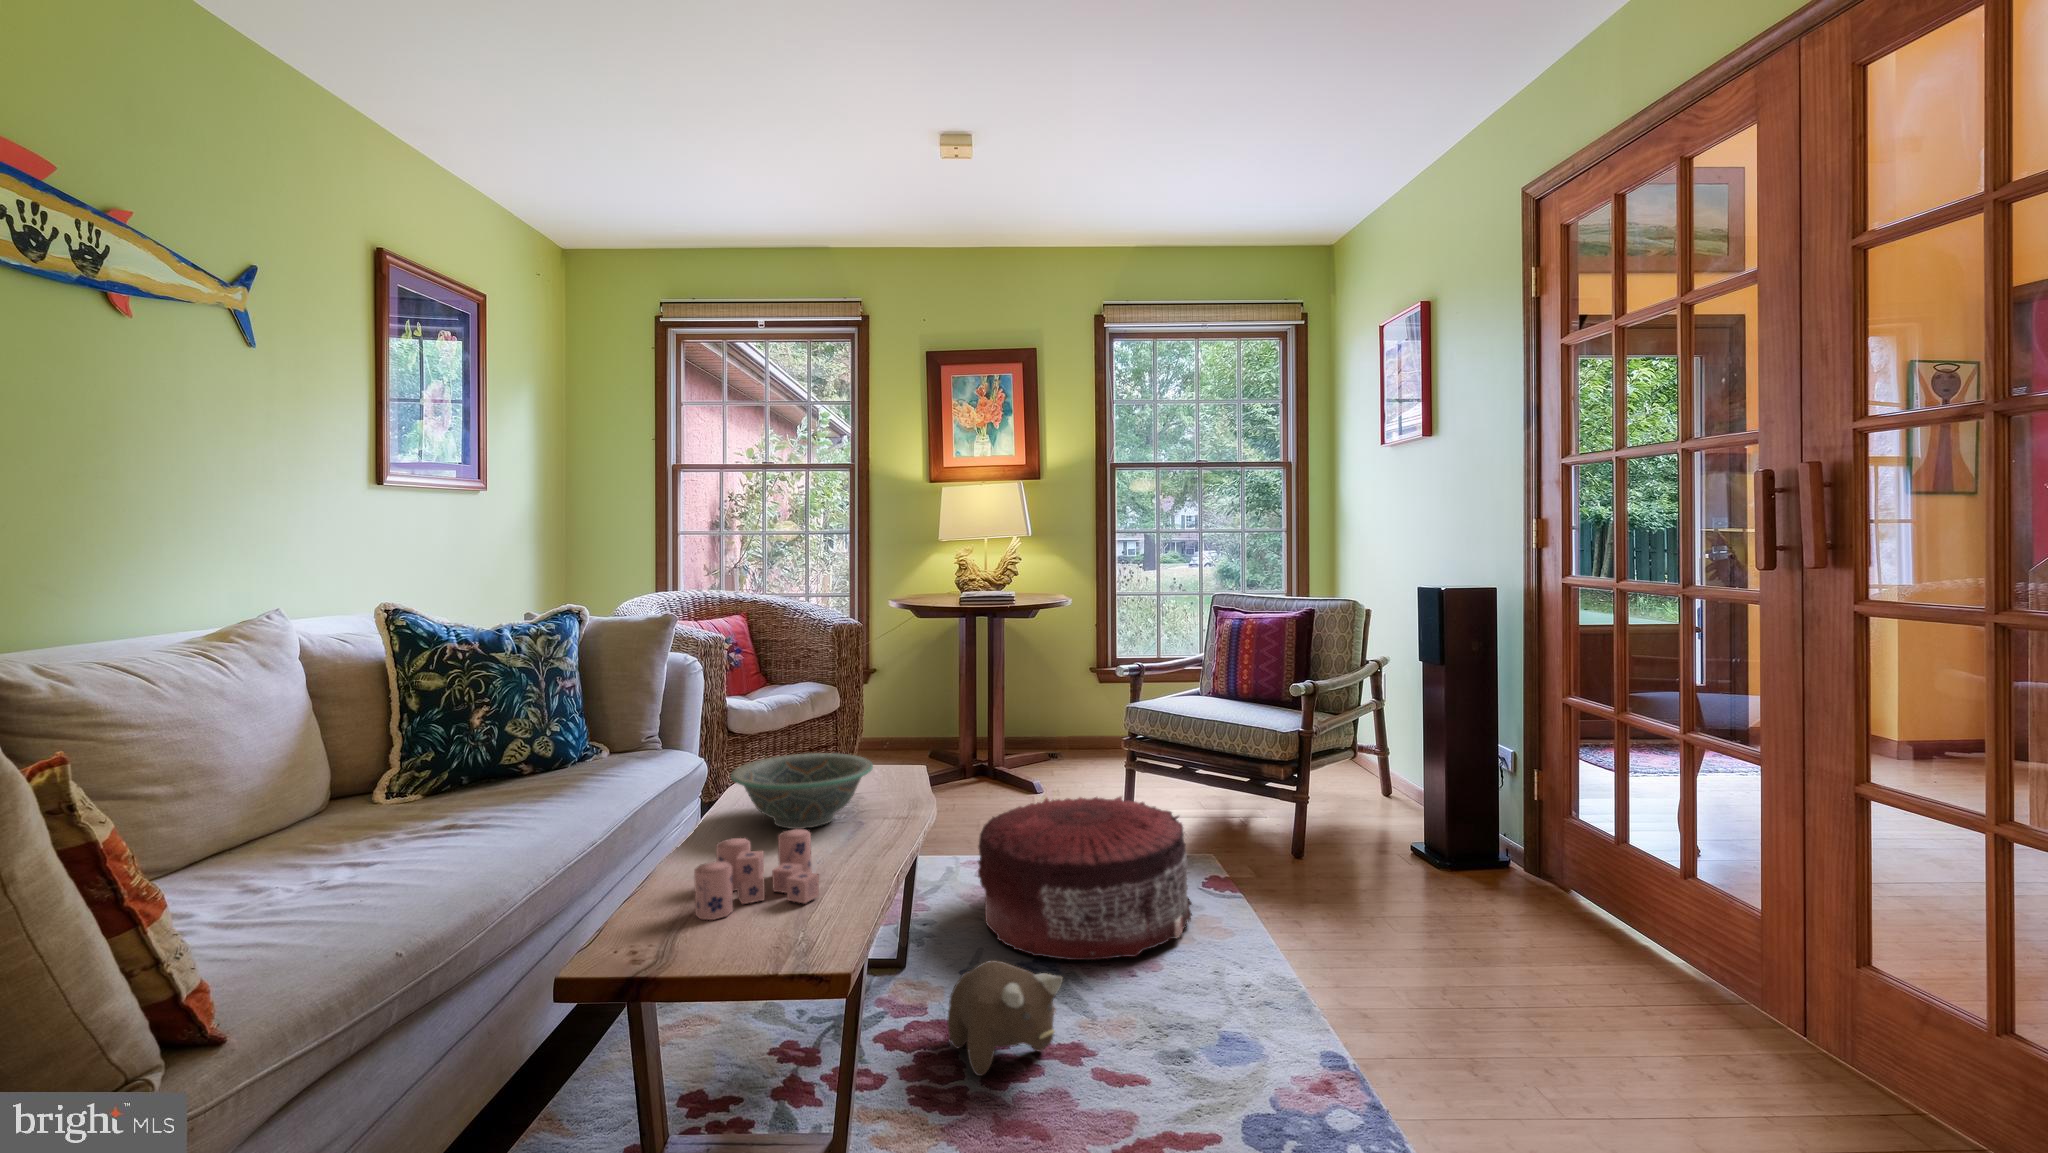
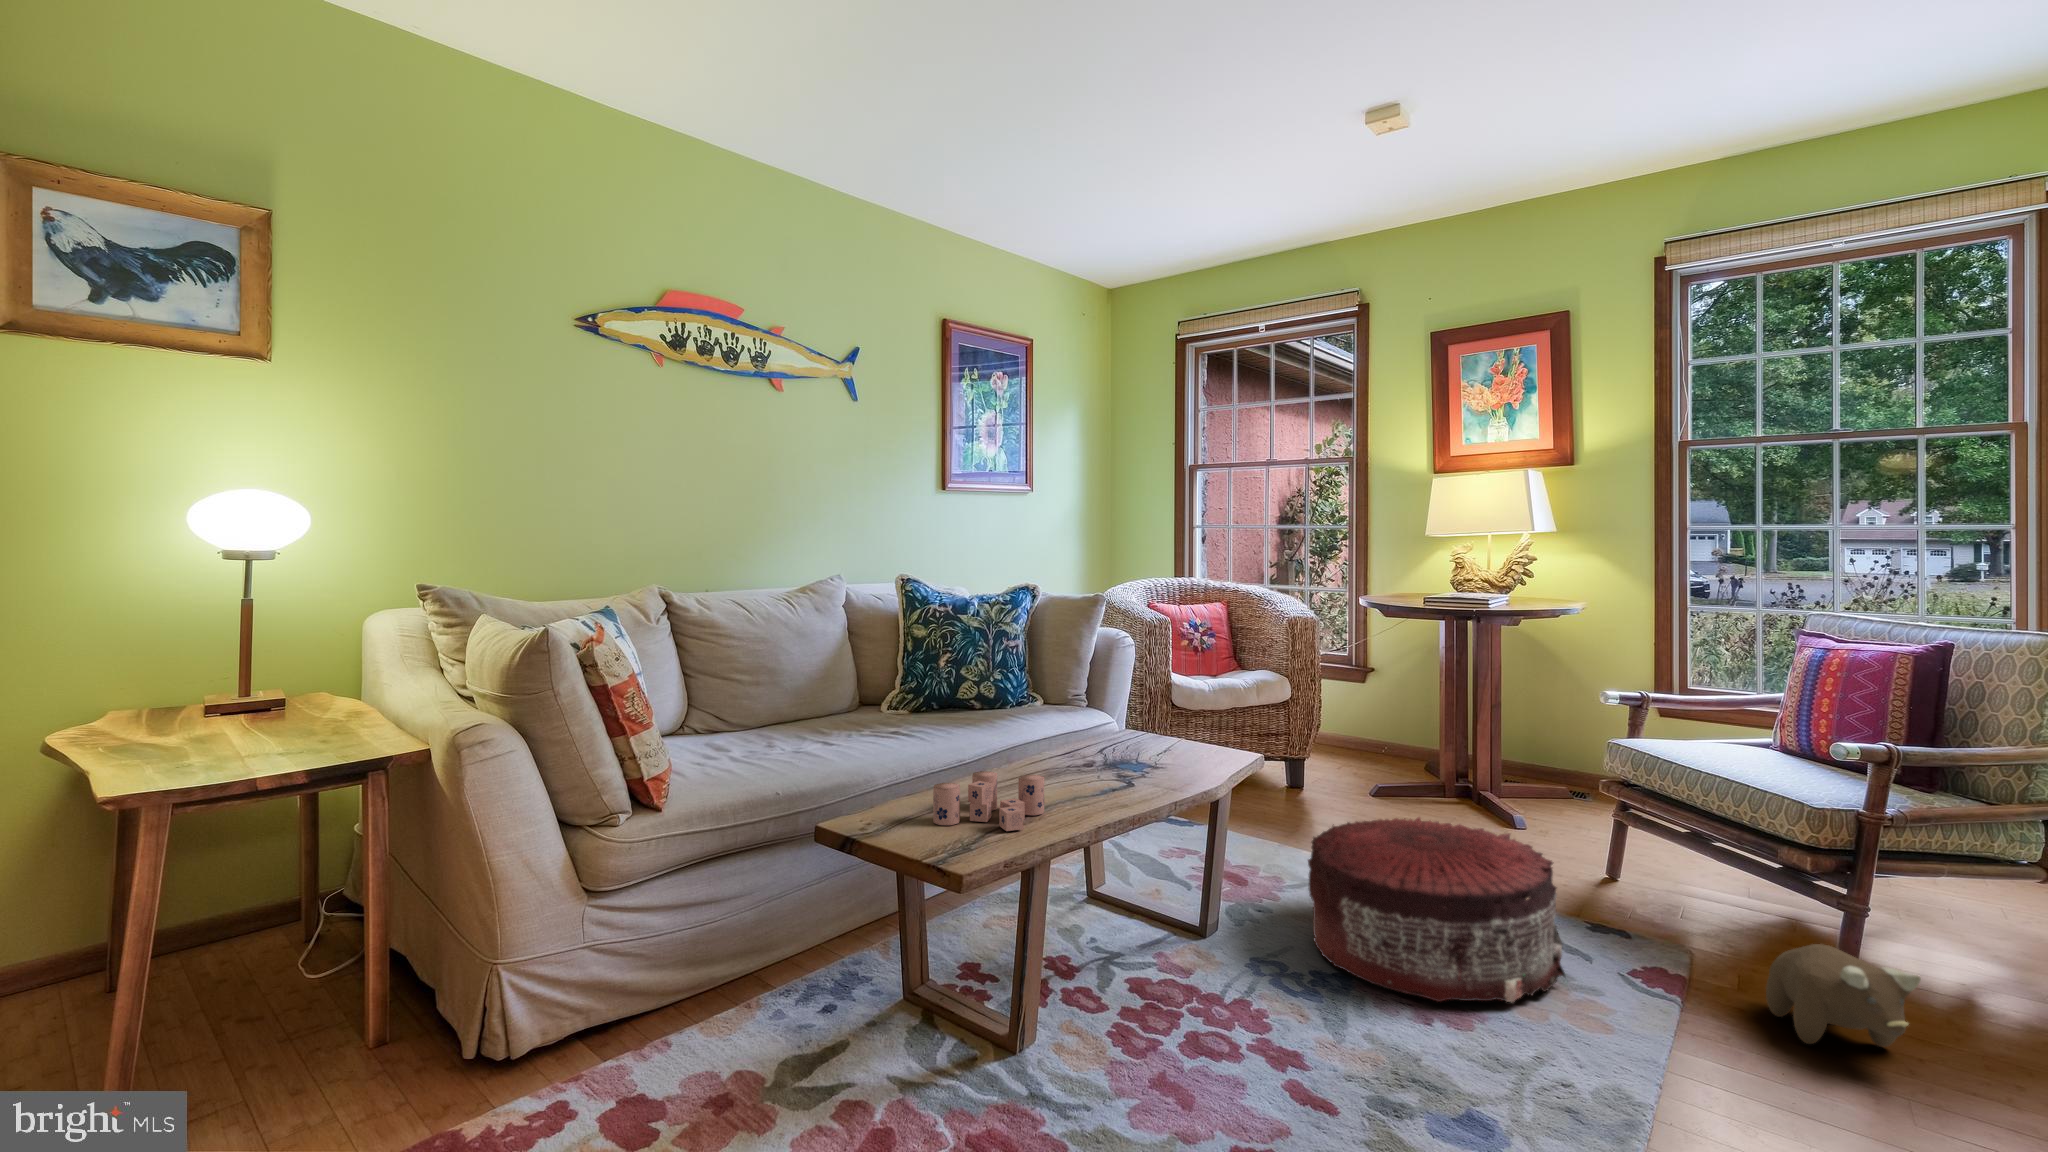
decorative bowl: present [731,753,873,829] -> none [1038,720,1158,783]
plush toy: present [947,960,1063,1076] -> present [1766,944,1921,1047]

